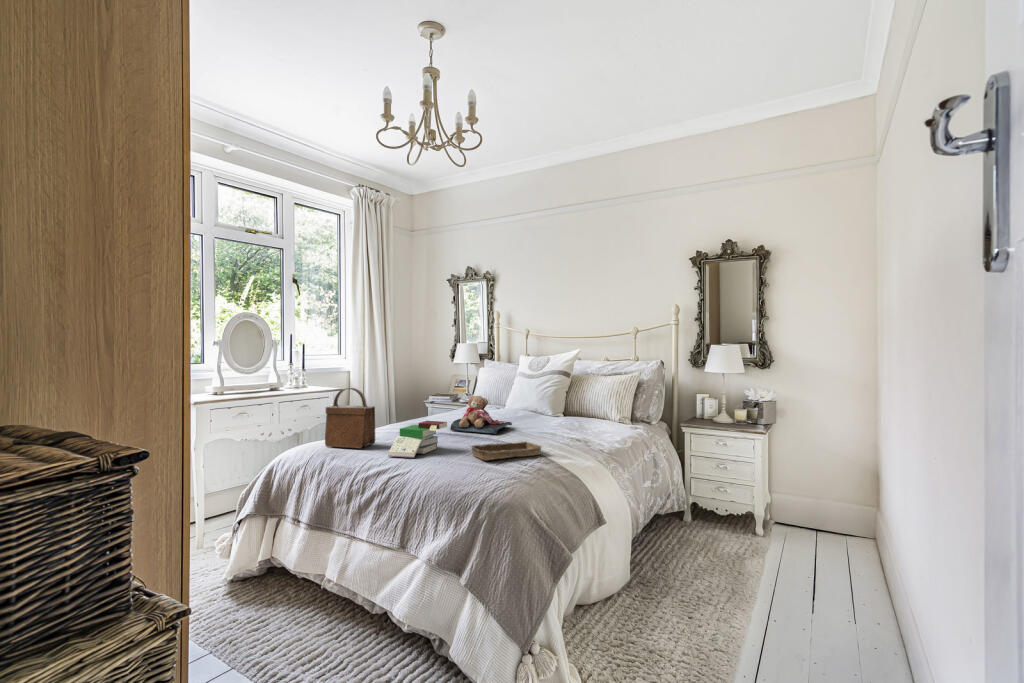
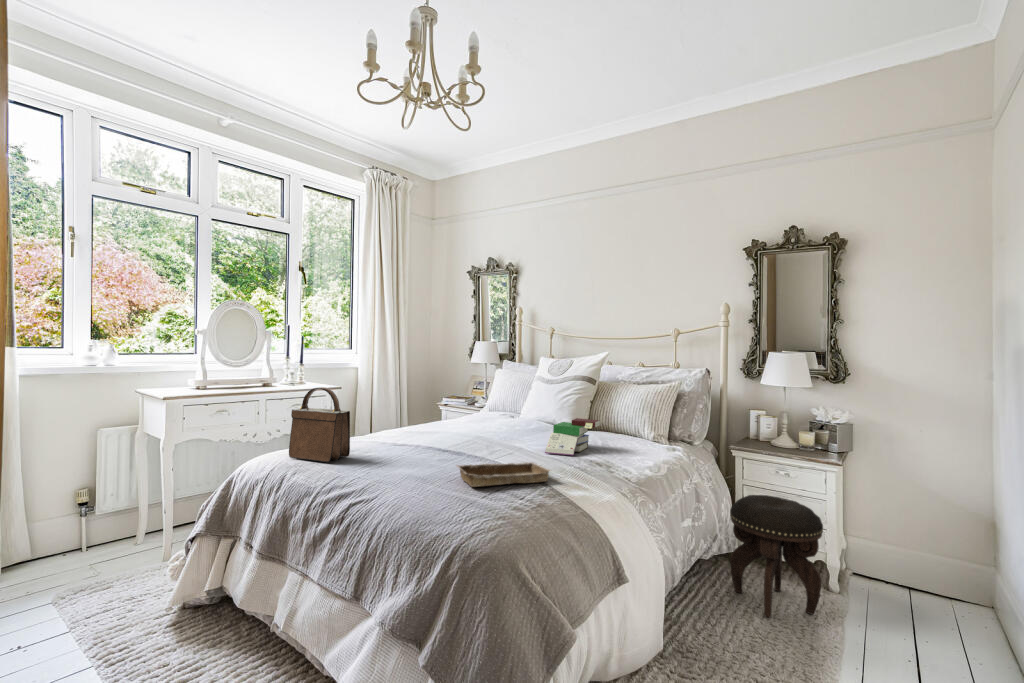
teddy bear: present [450,395,512,434] -> none [447,400,522,450]
book: present [388,421,447,458] -> present [545,418,600,455]
footstool: none [681,462,750,556] -> present [730,495,823,617]

